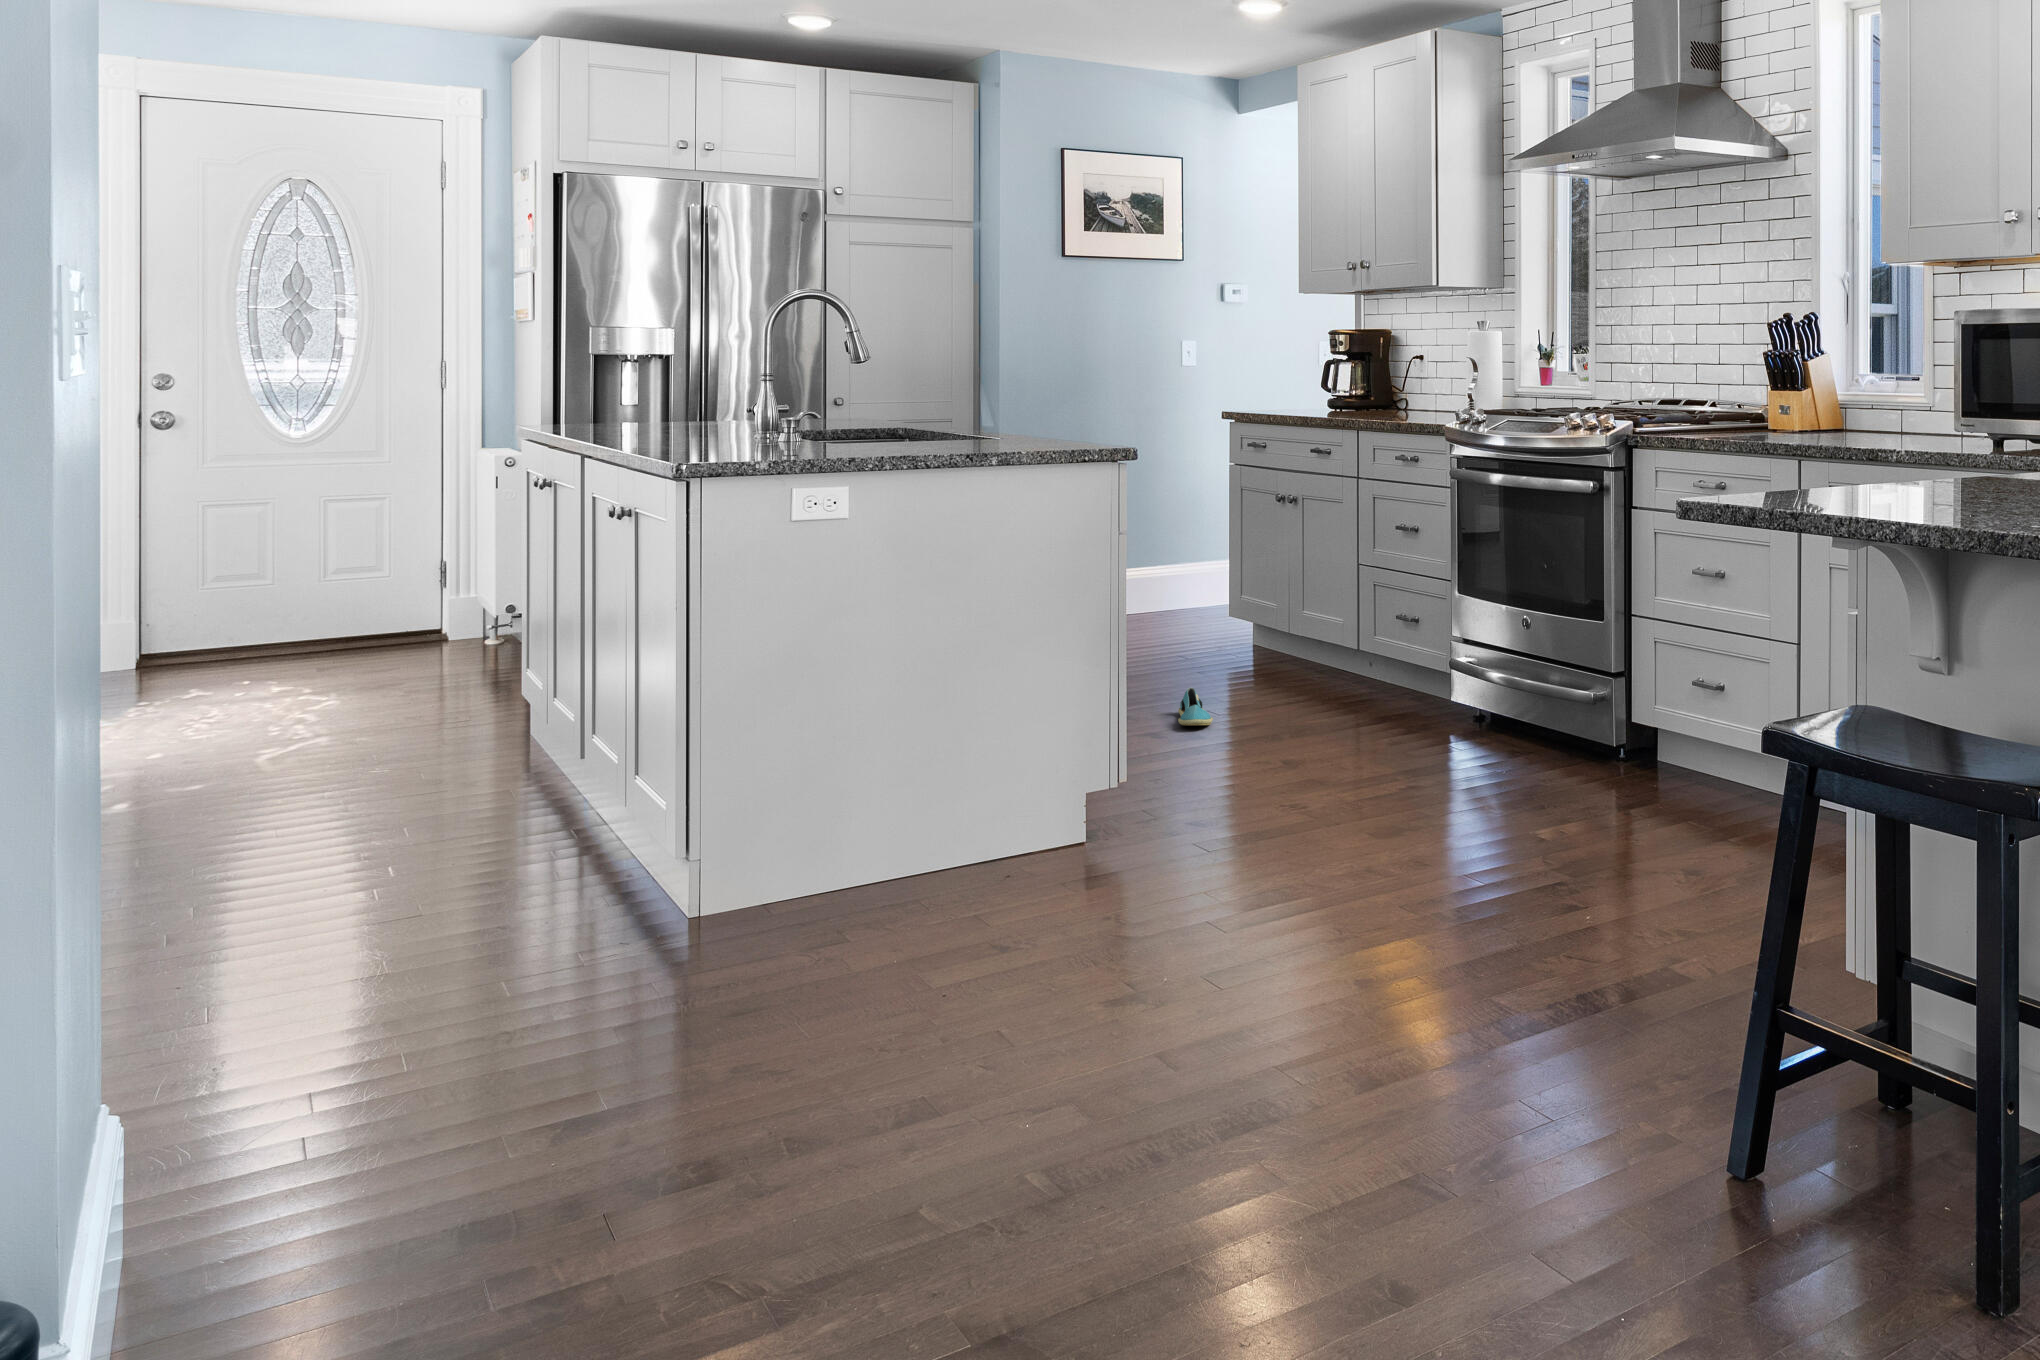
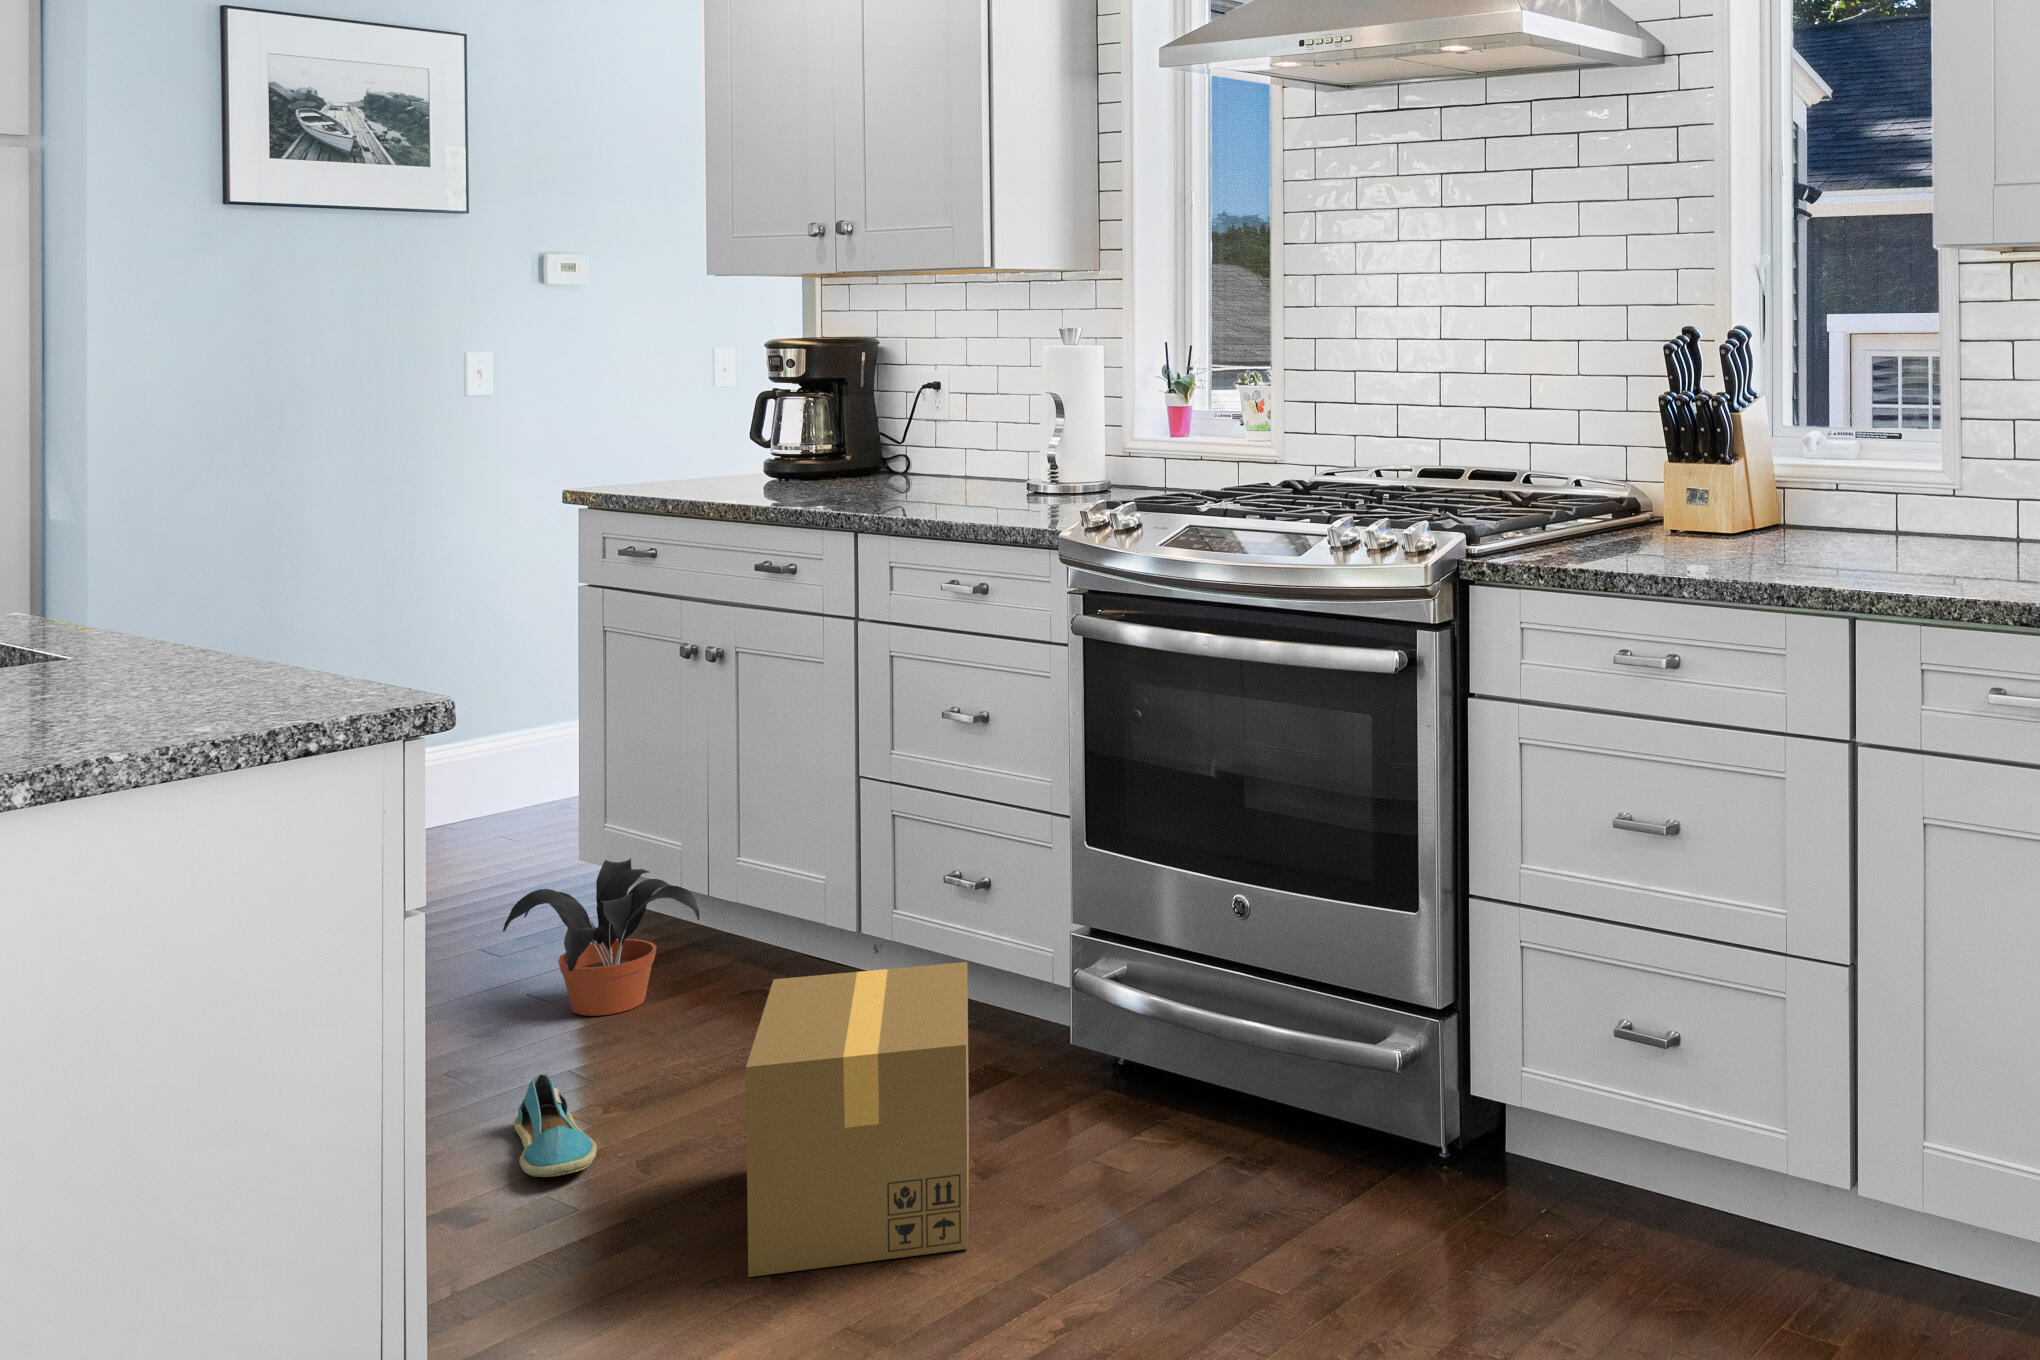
potted plant: none [1181,606,1276,683] -> present [503,859,699,1016]
cardboard box: none [1268,639,1385,763] -> present [746,962,969,1277]

